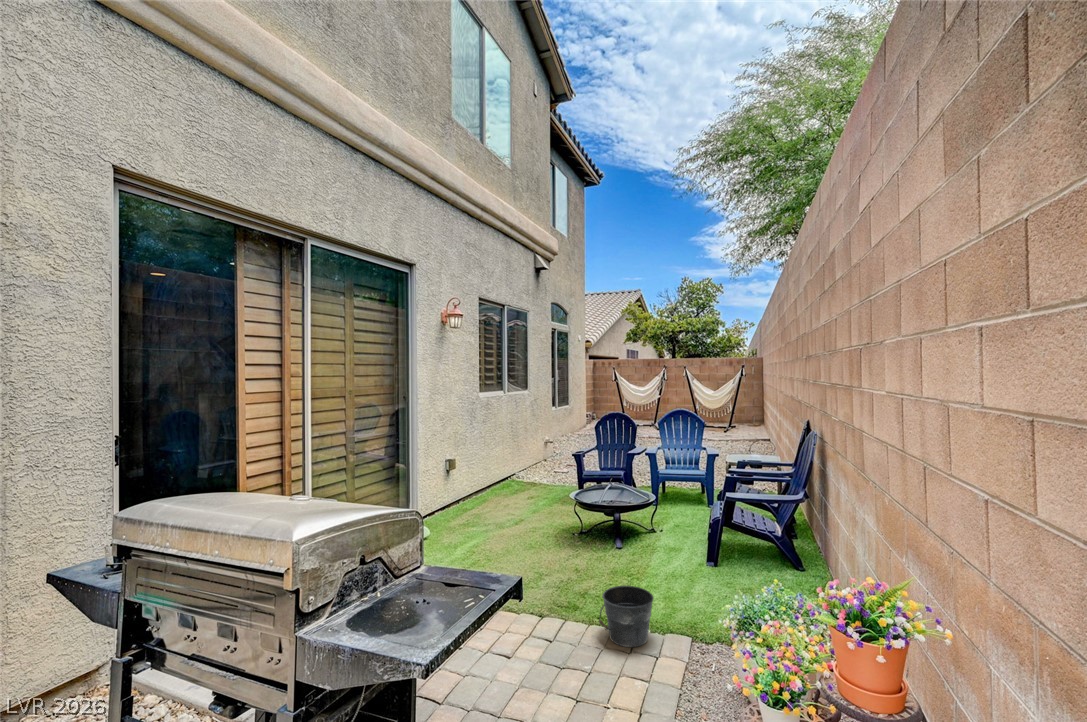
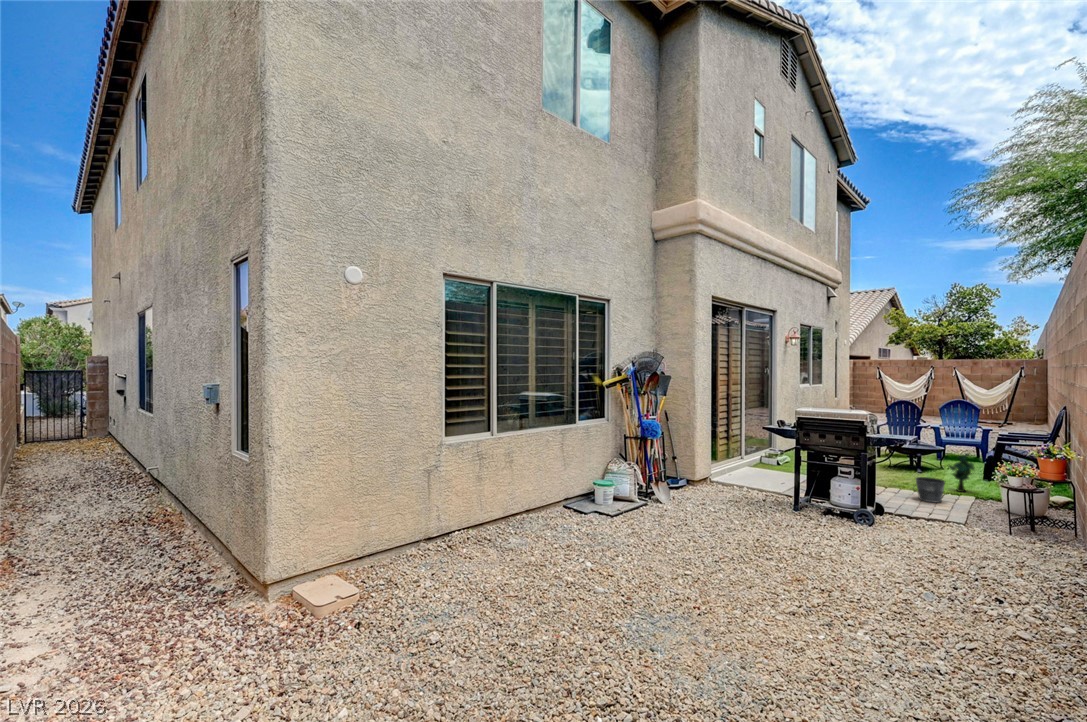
decorative plant: none [662,518,704,592] -> present [949,453,974,492]

